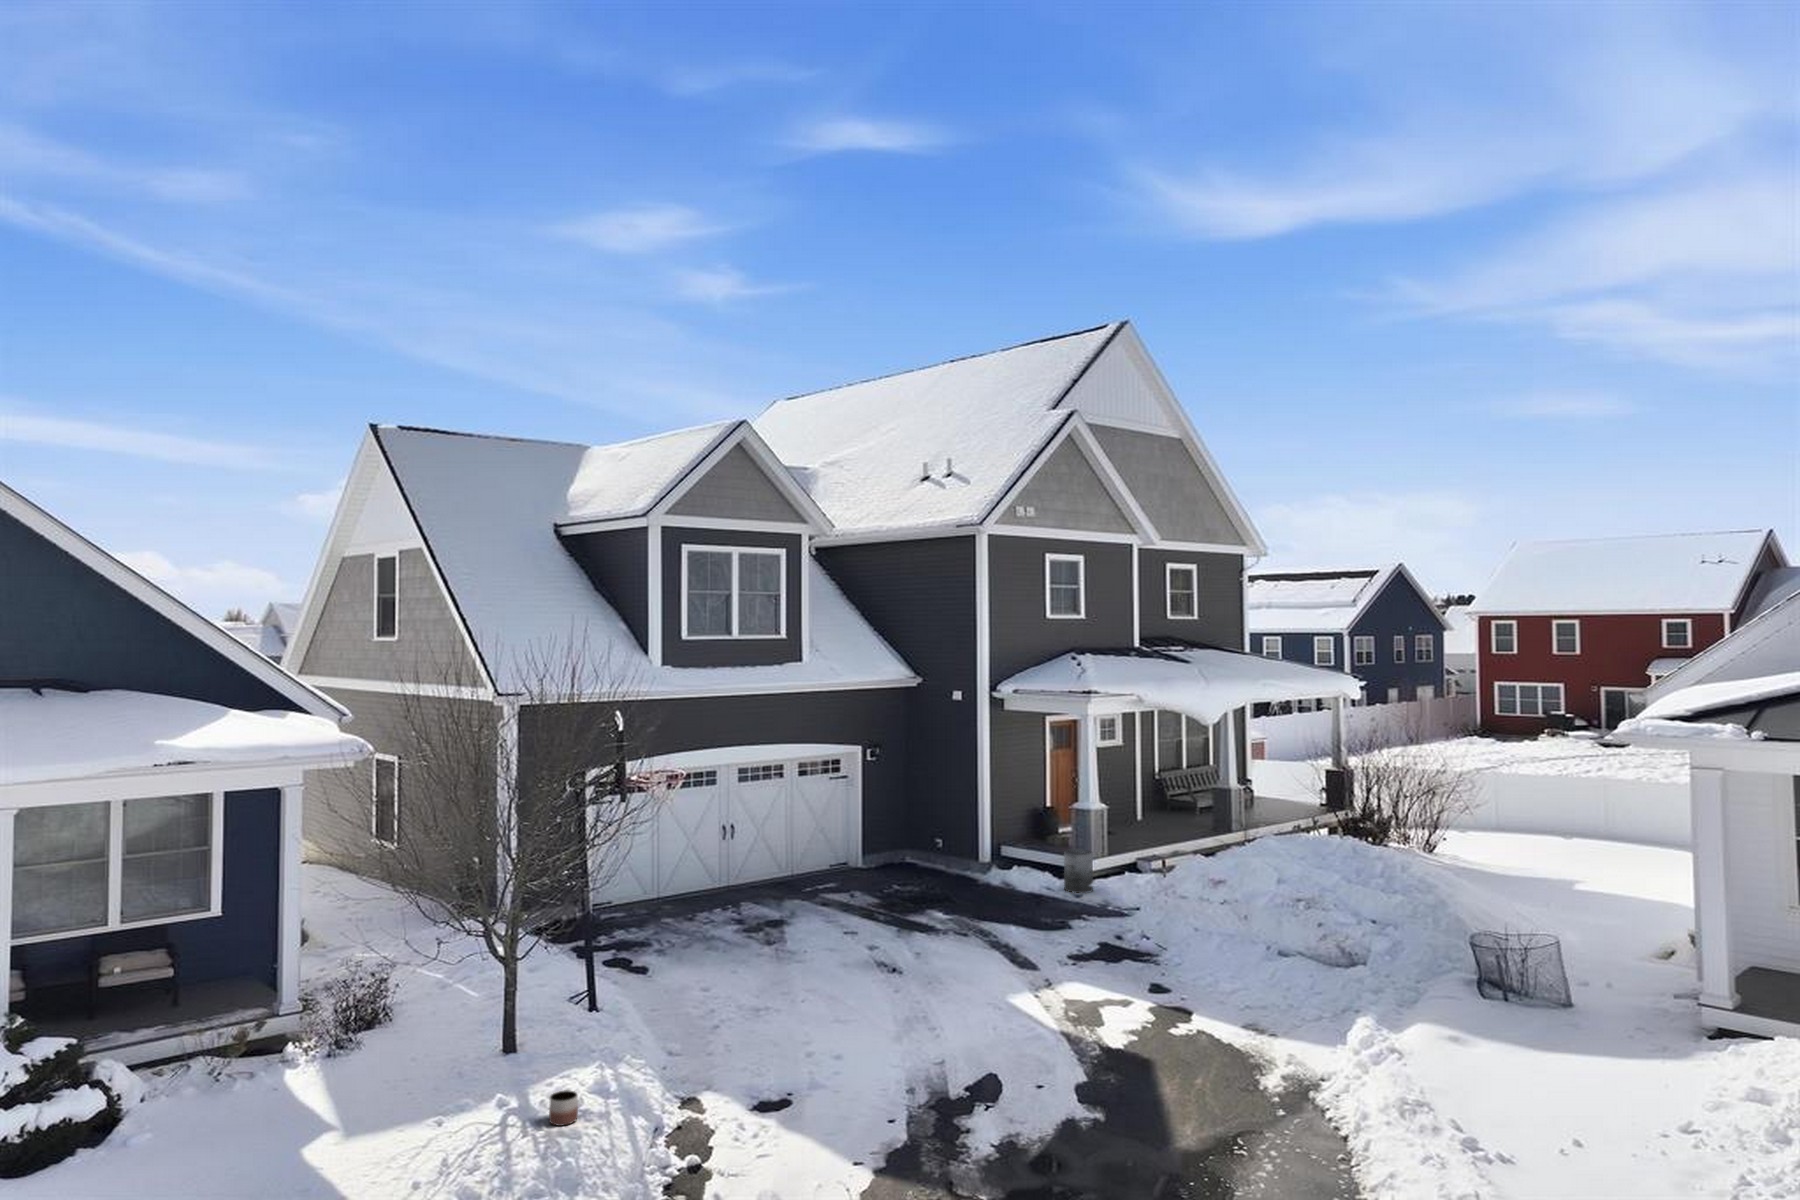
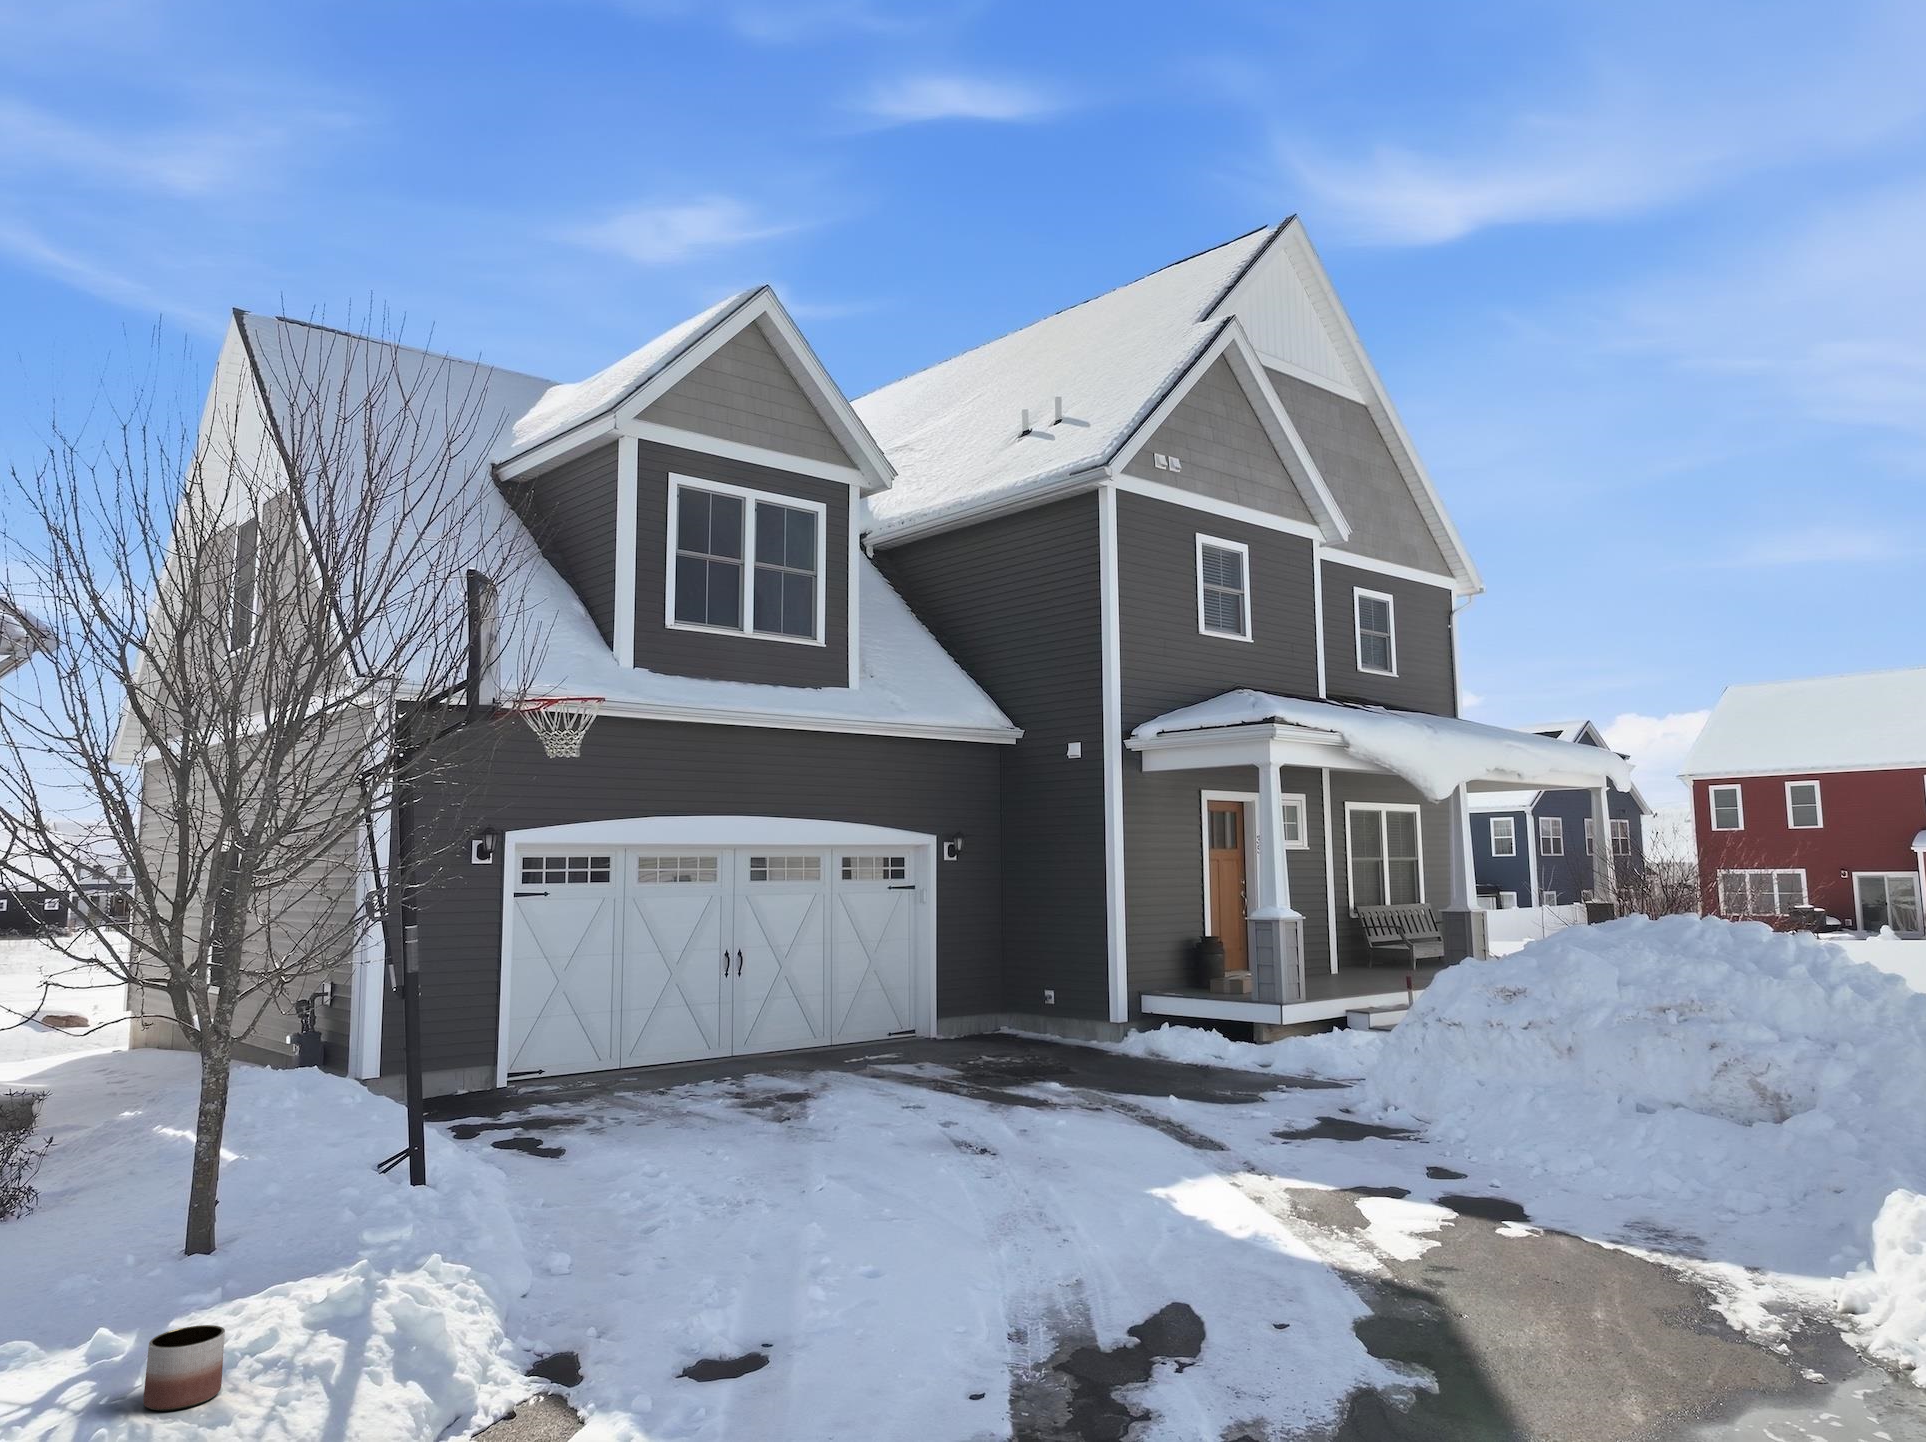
trash can: present [1064,849,1093,893] -> none [1240,998,1285,1061]

